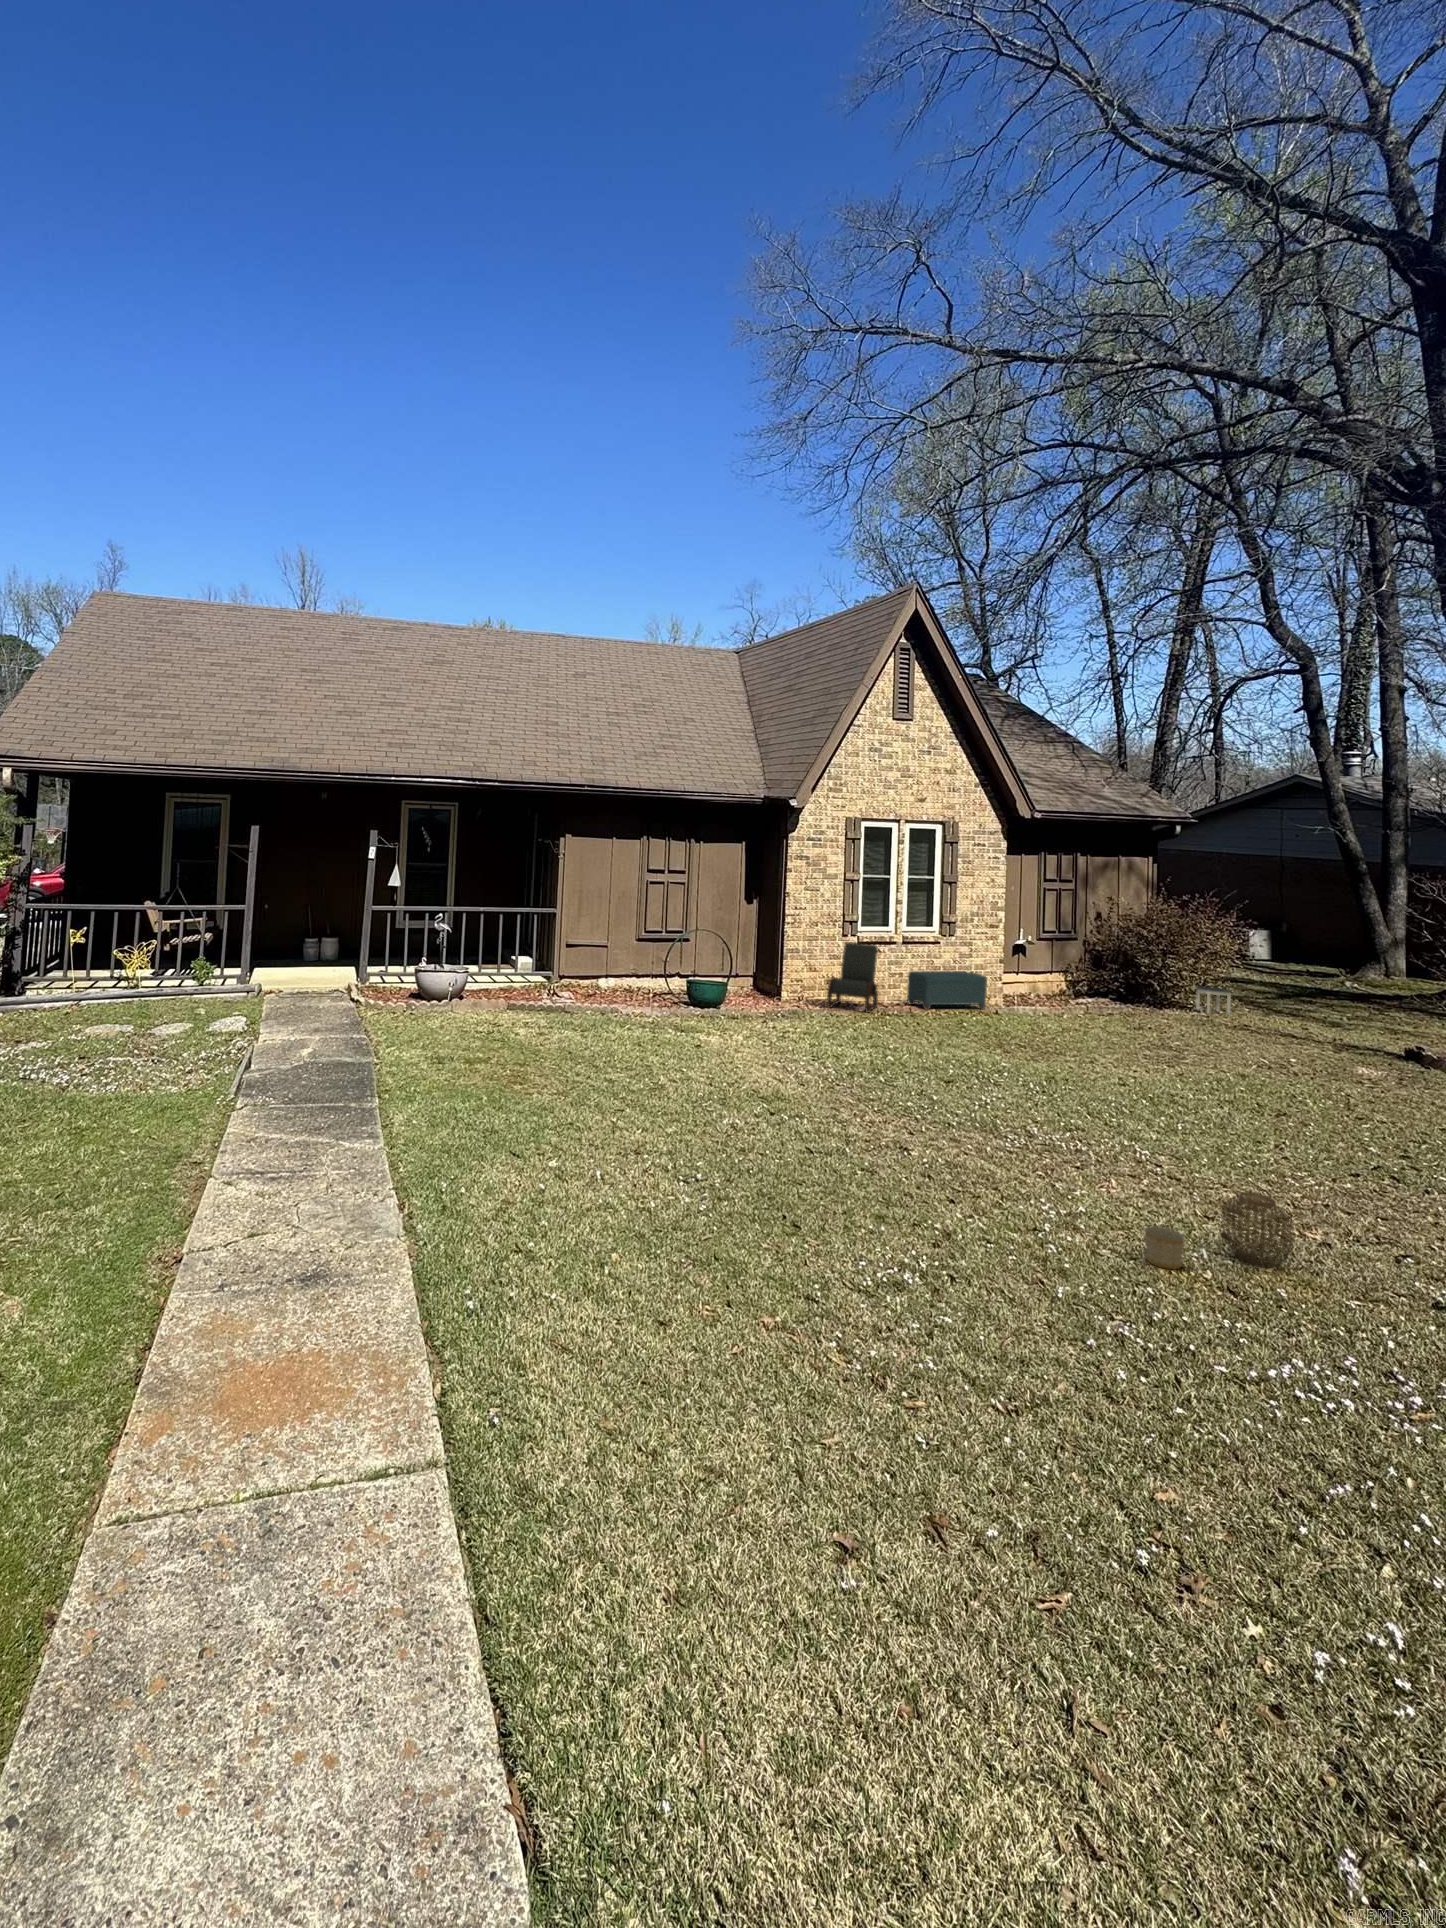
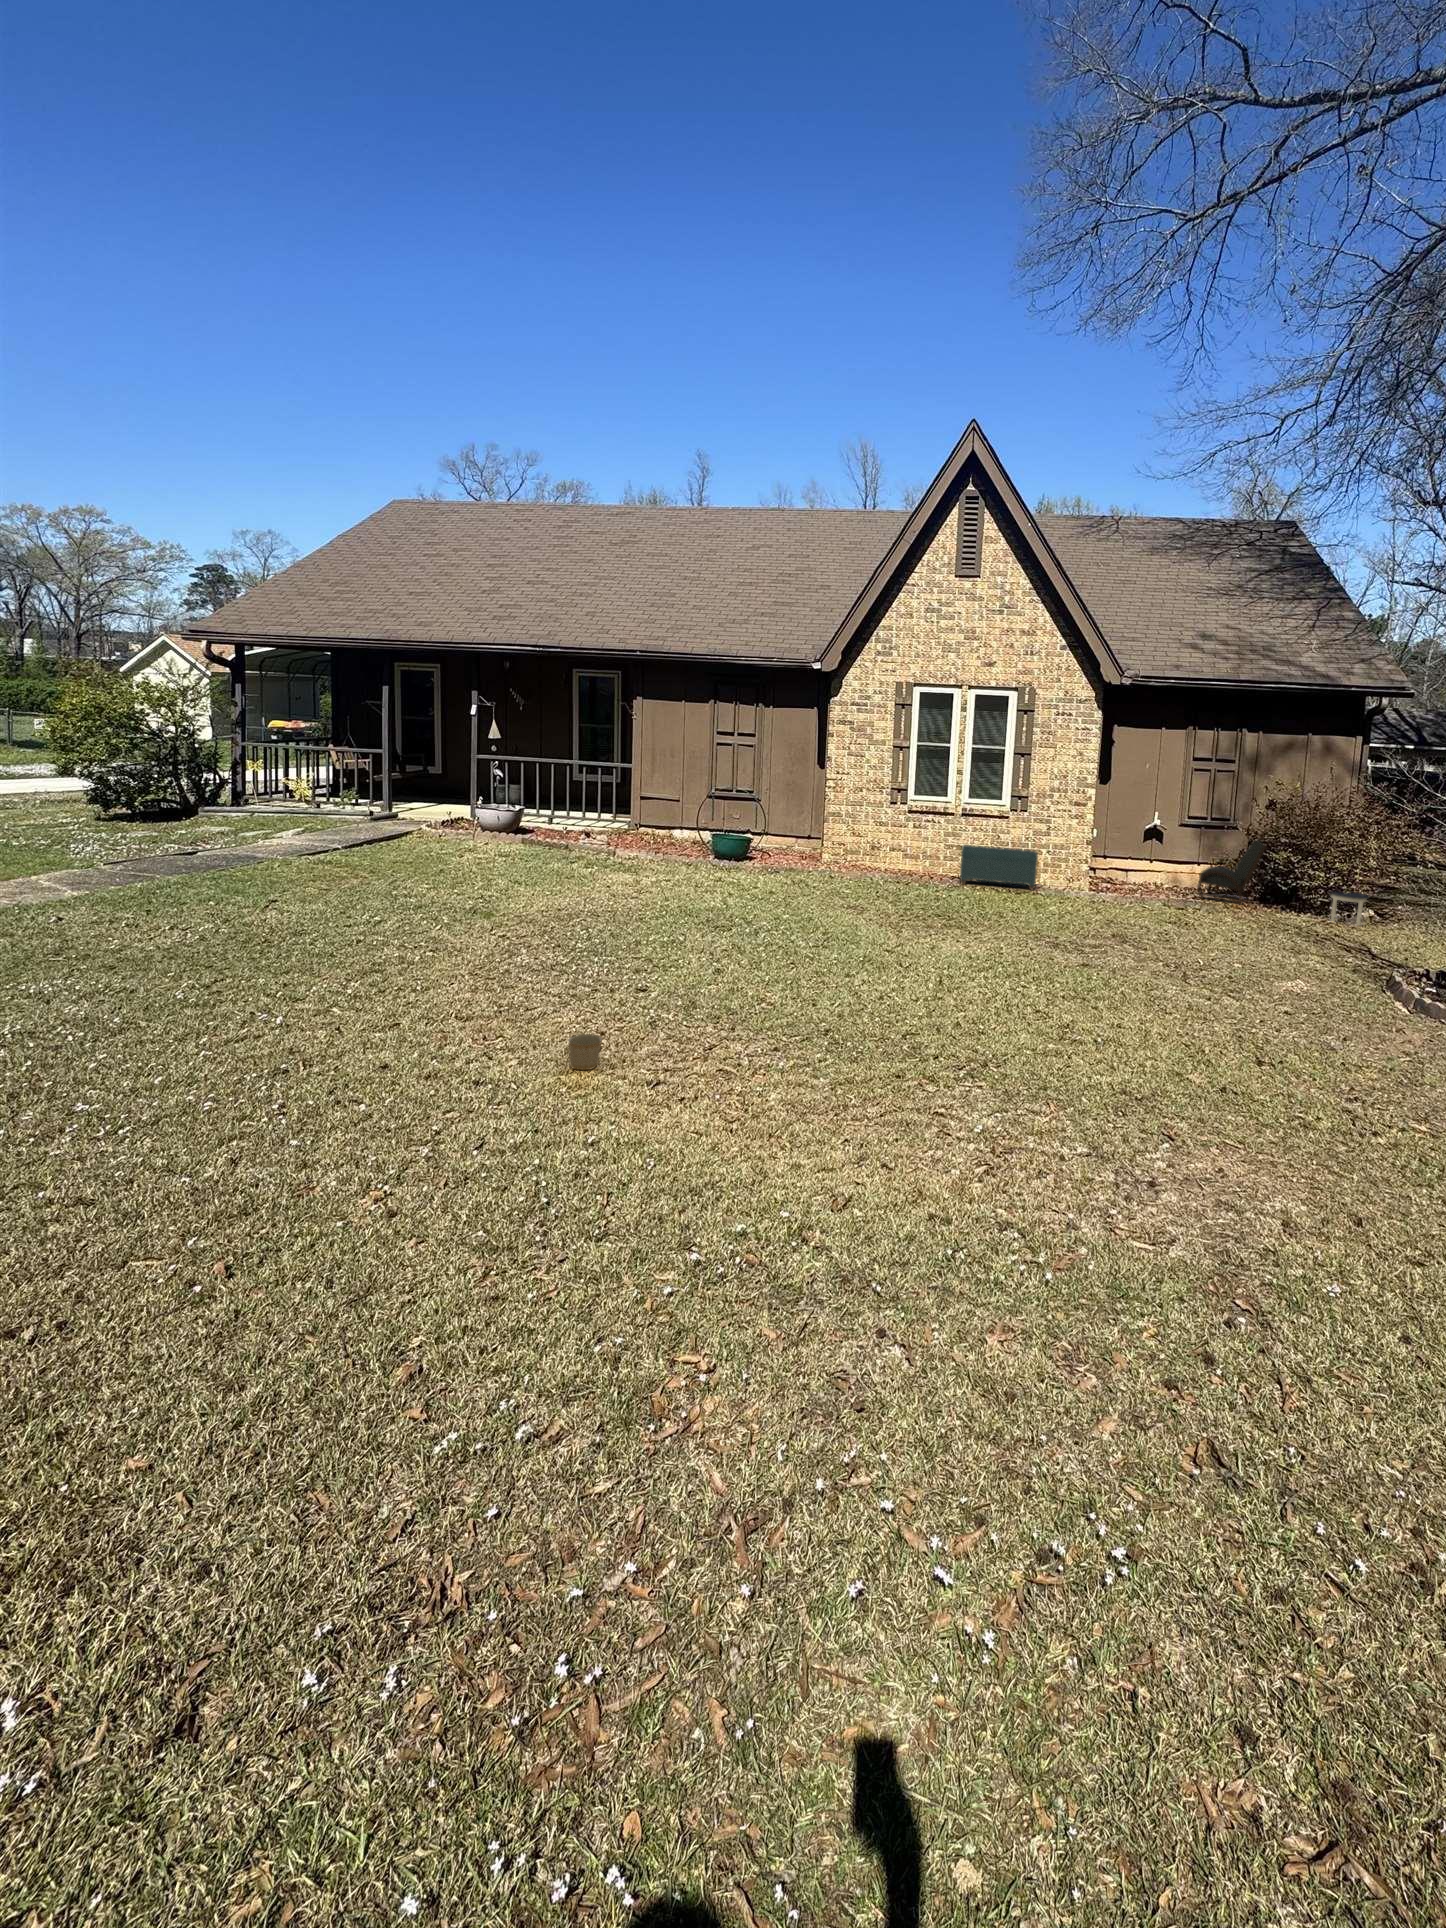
lounge chair: present [827,942,878,1013] -> present [1197,841,1266,904]
woven basket: present [1221,1192,1293,1268] -> none [378,1006,442,1075]
planter: present [1144,1226,1185,1269] -> present [568,1034,601,1070]

